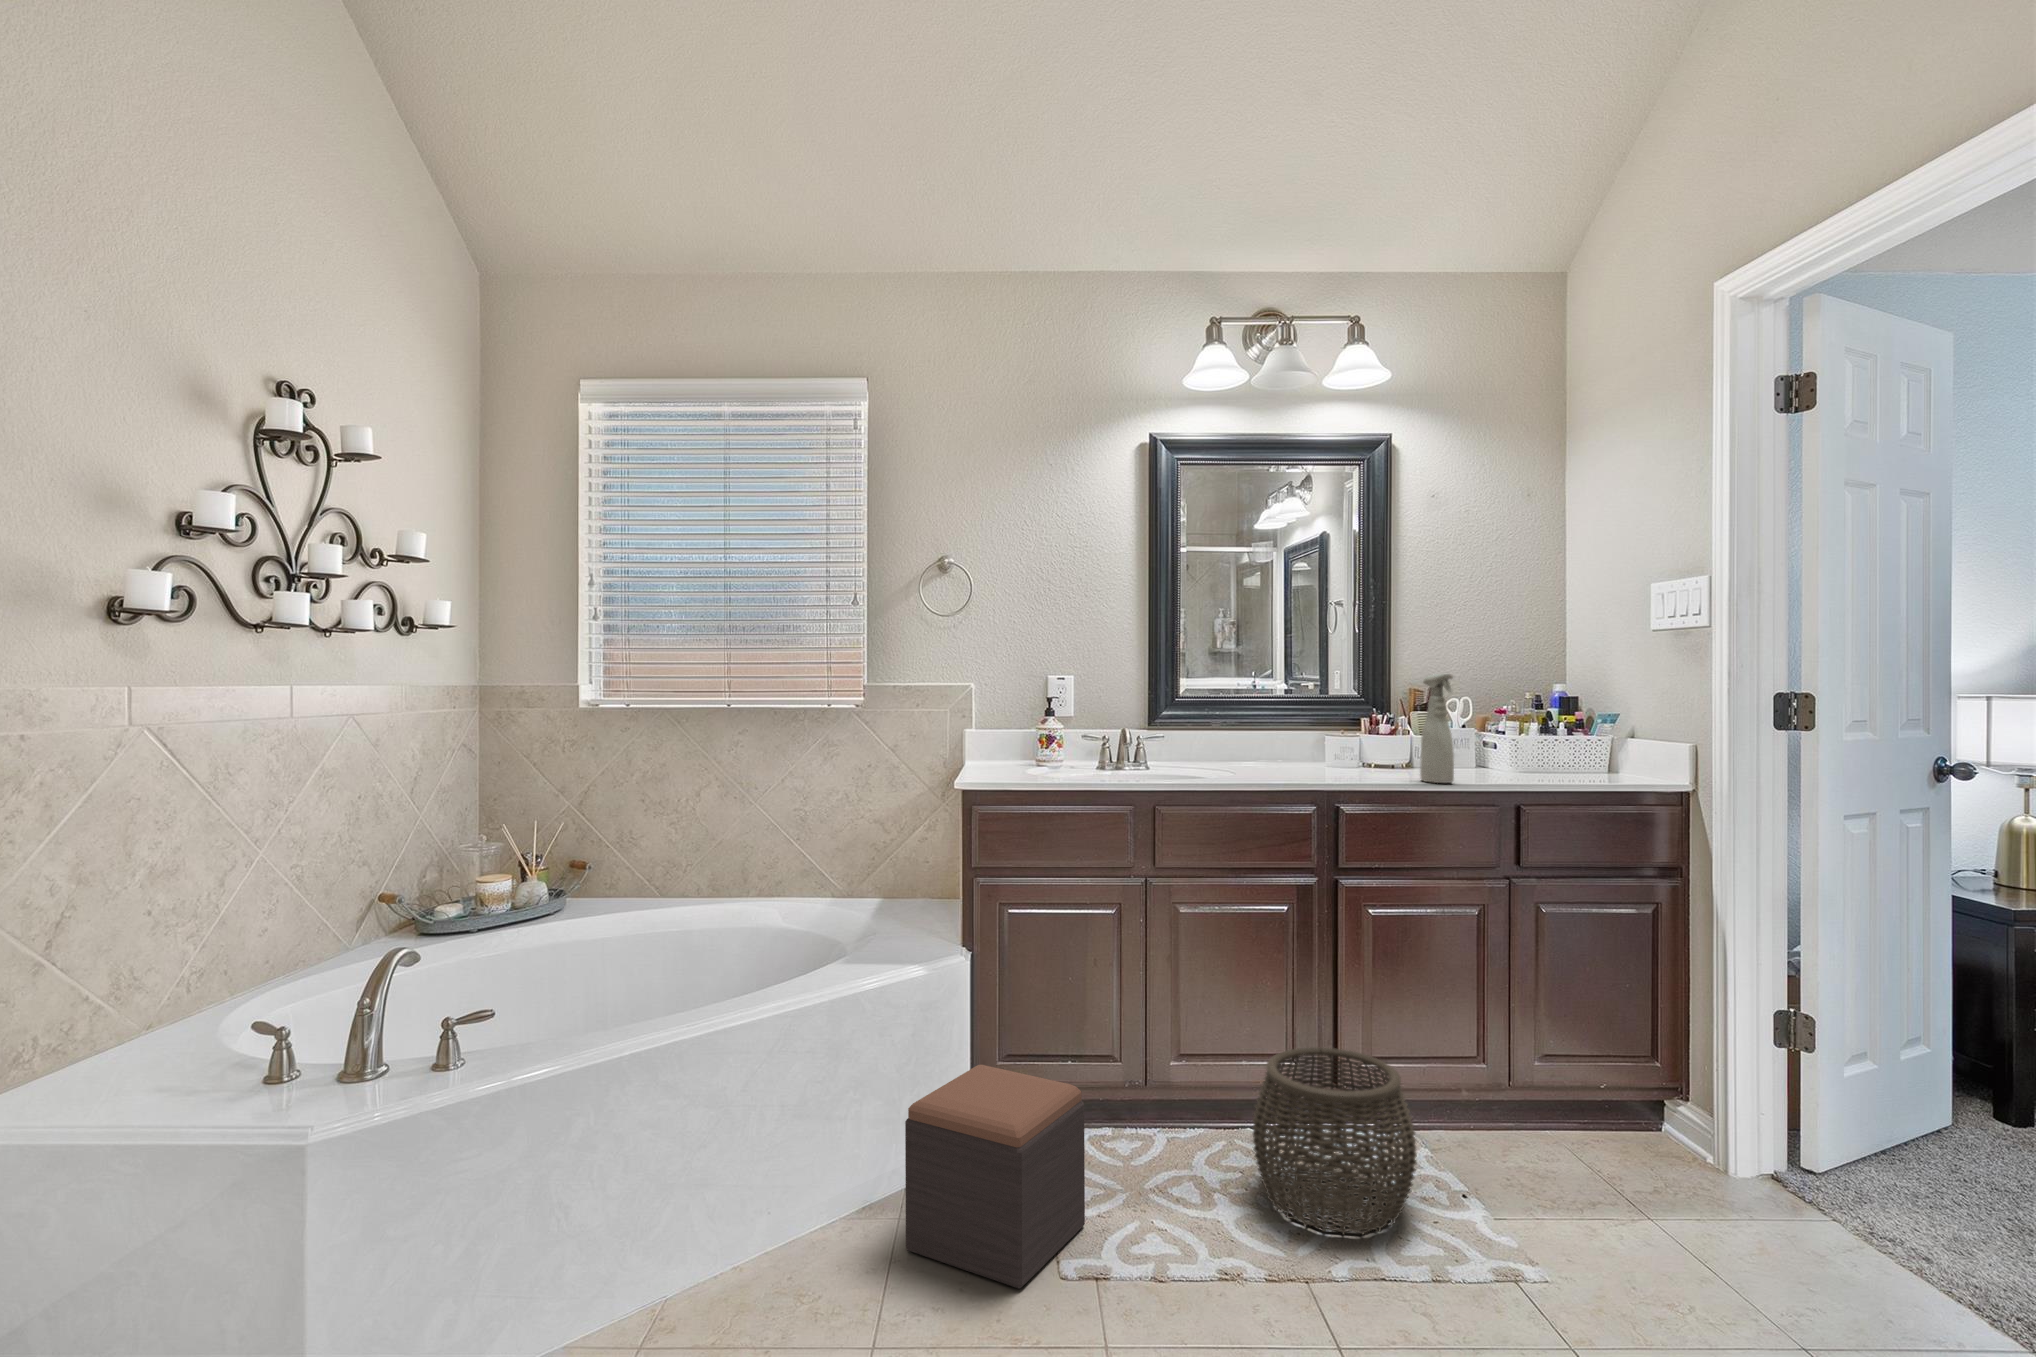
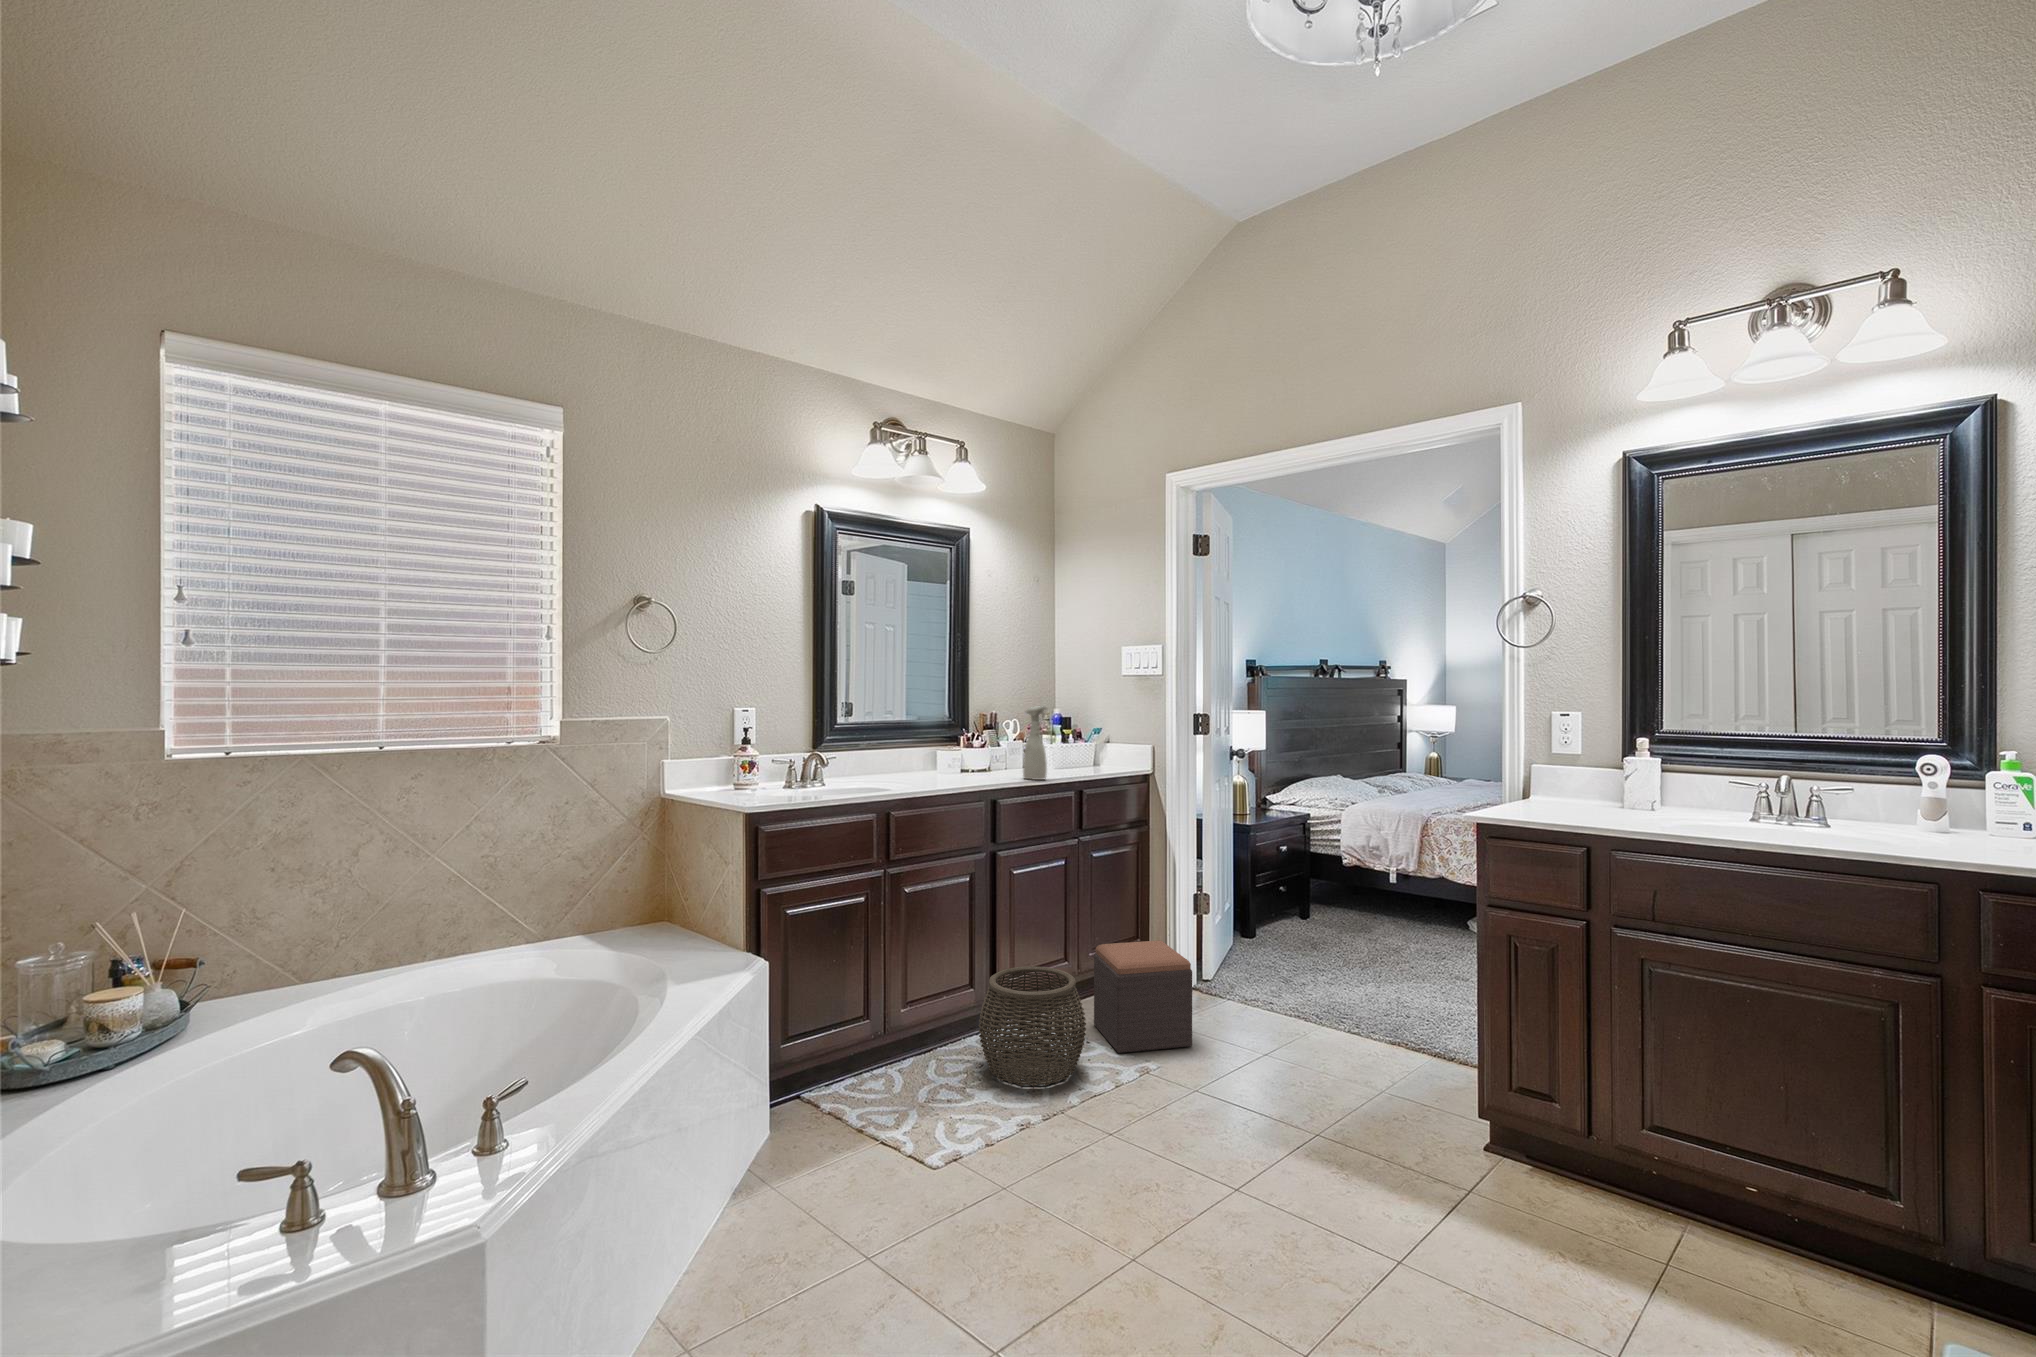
footstool: present [905,1065,1085,1289] -> present [1094,940,1192,1053]

